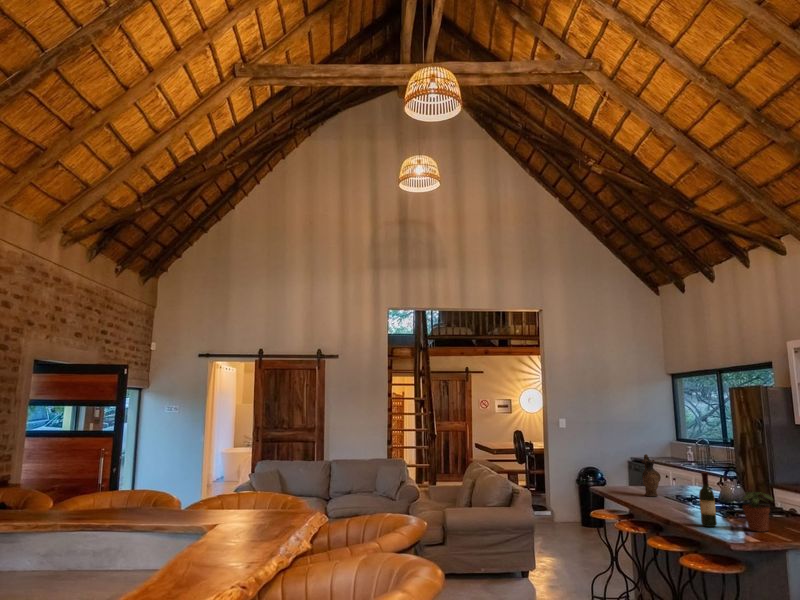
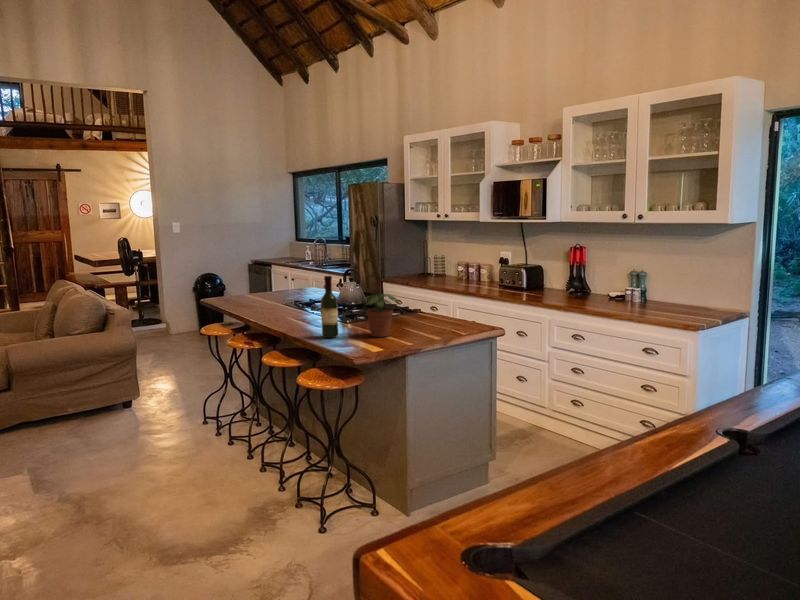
ceramic pitcher: present [642,454,661,496] -> none [258,258,278,305]

